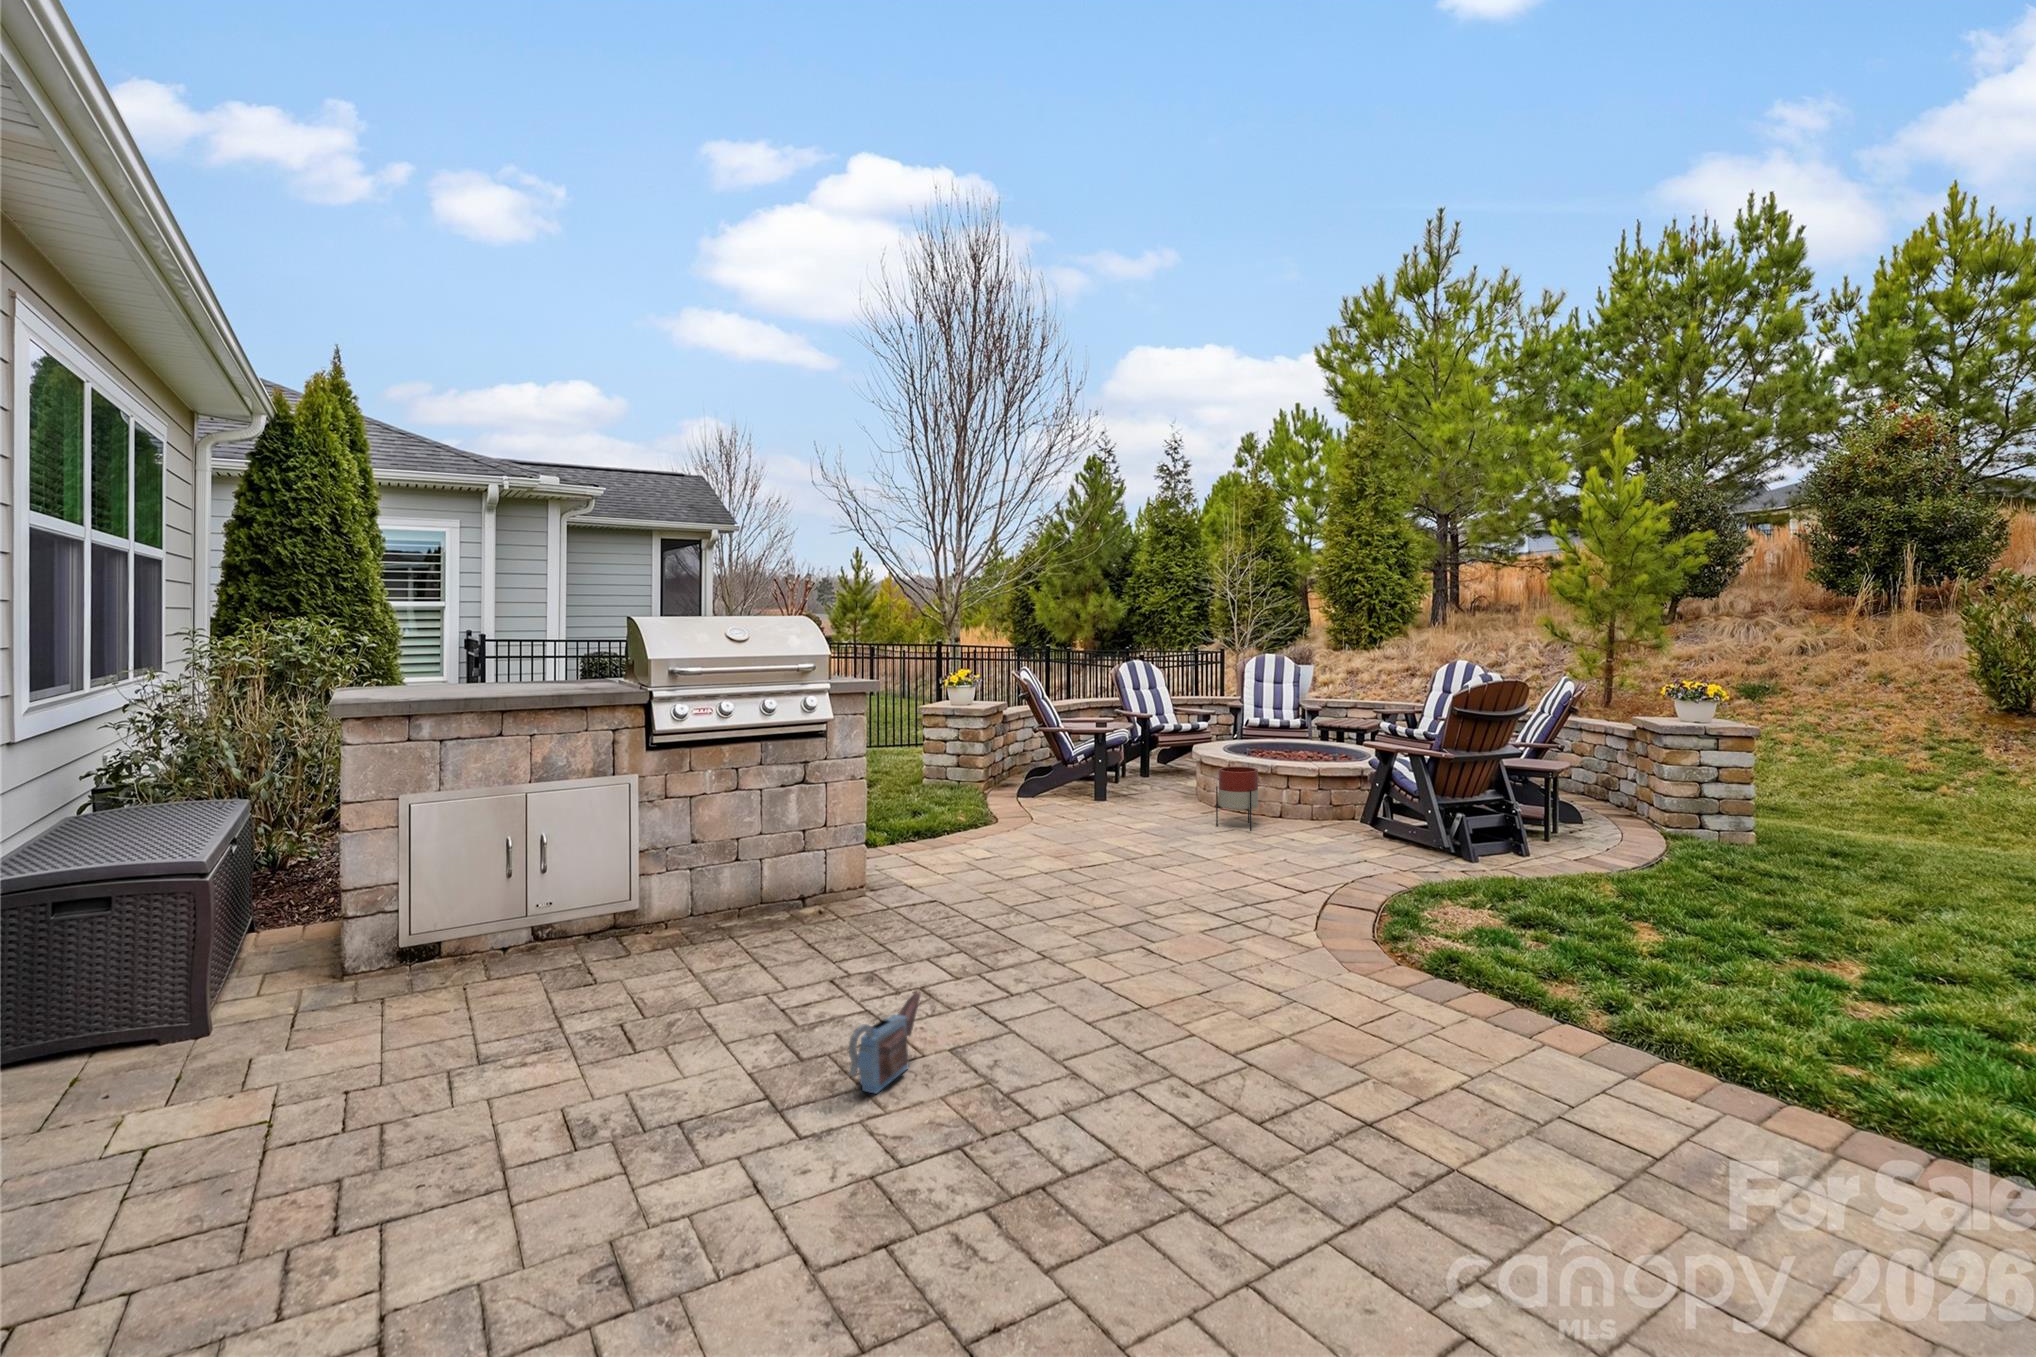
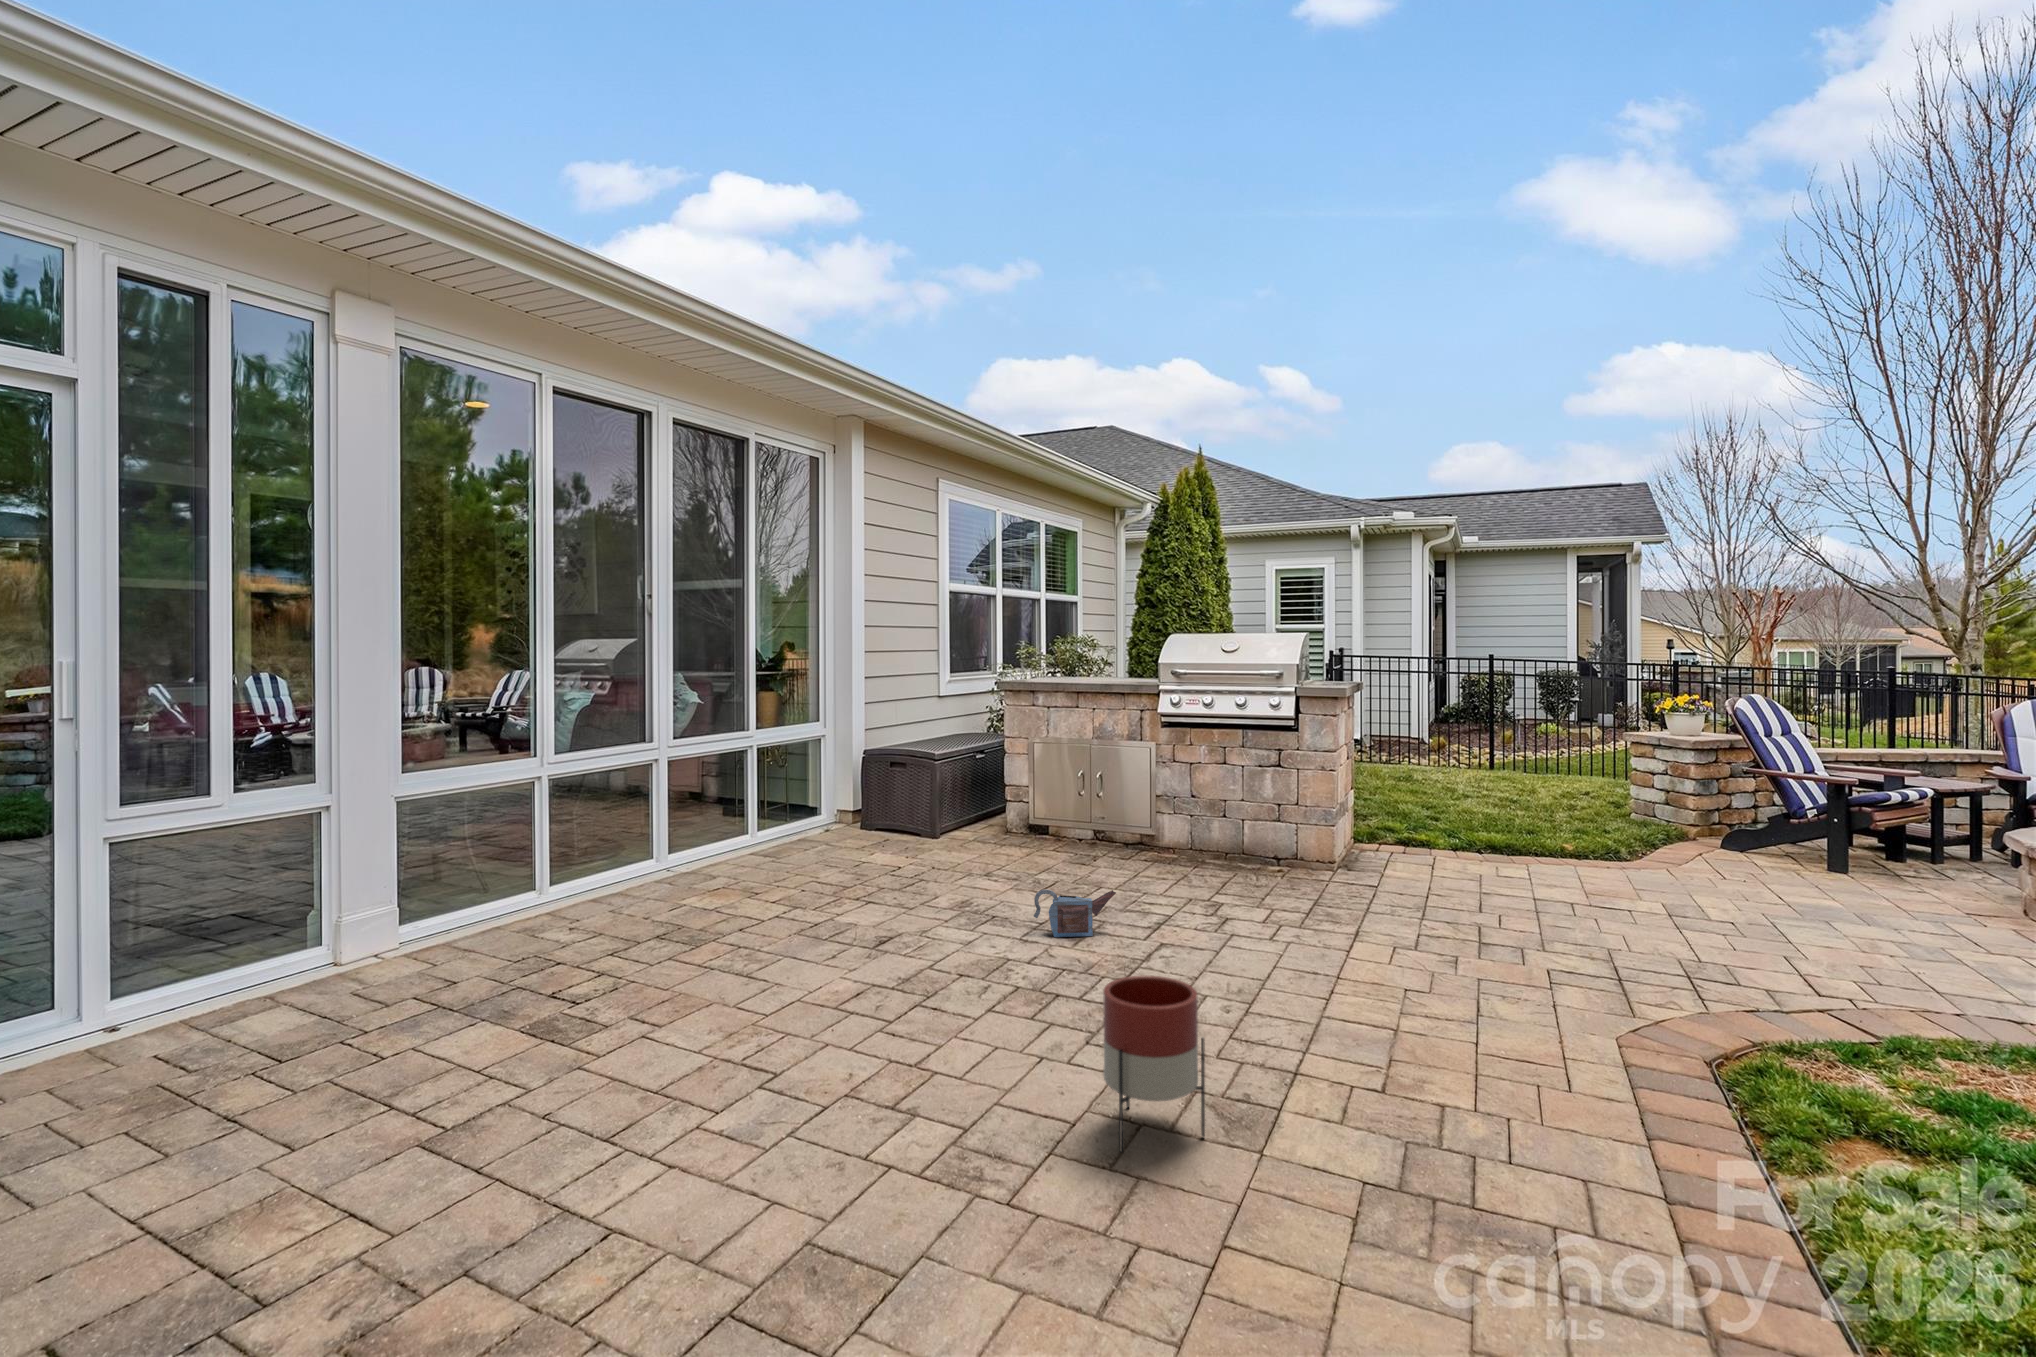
planter: present [1216,767,1258,831] -> present [1103,976,1205,1152]

